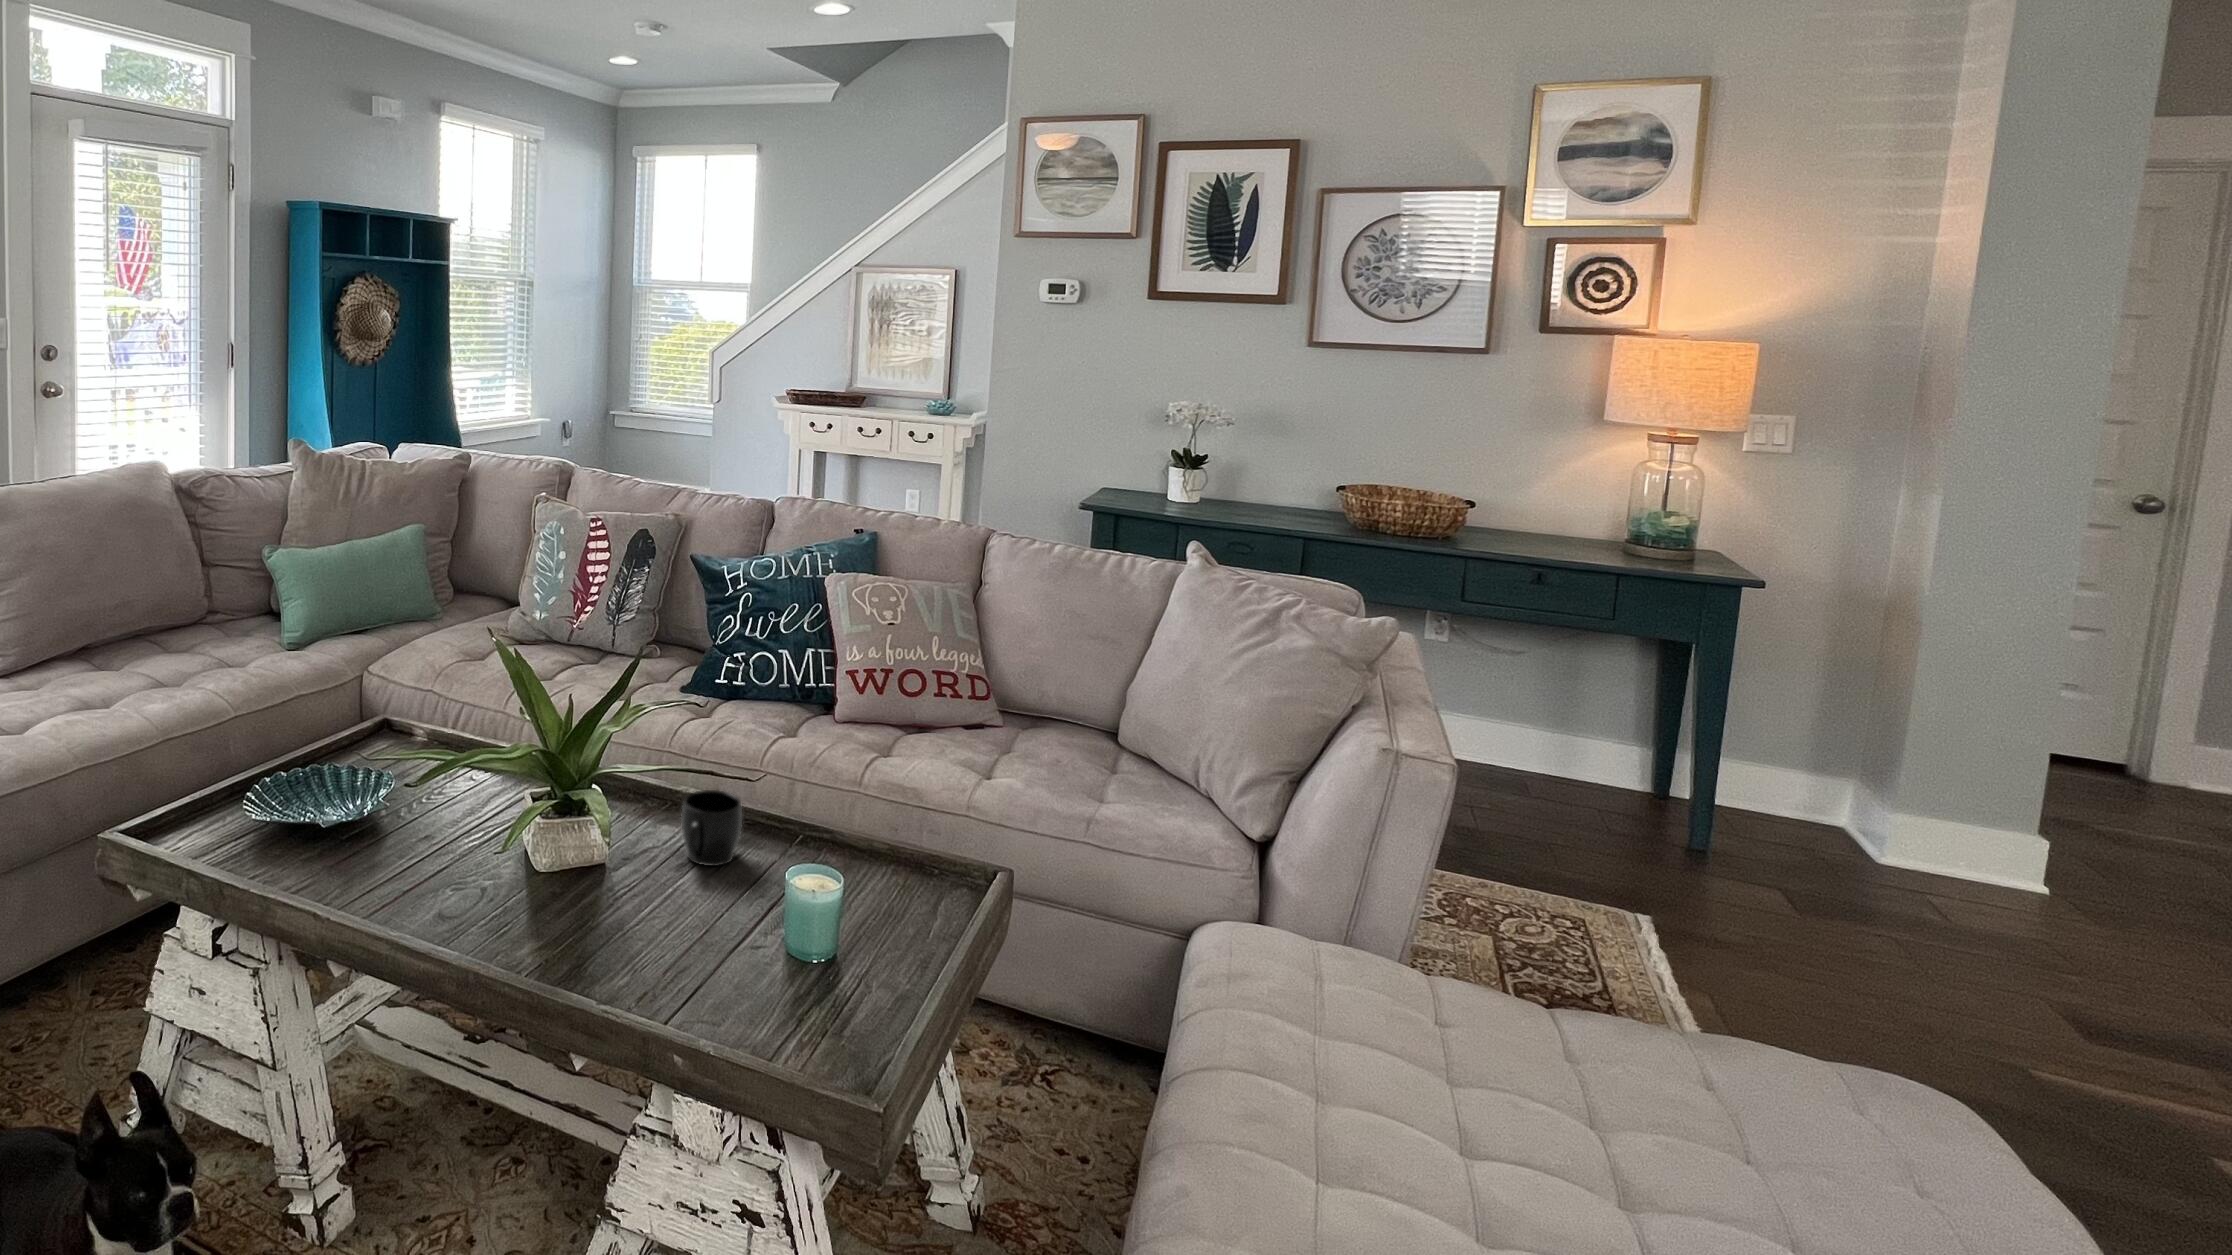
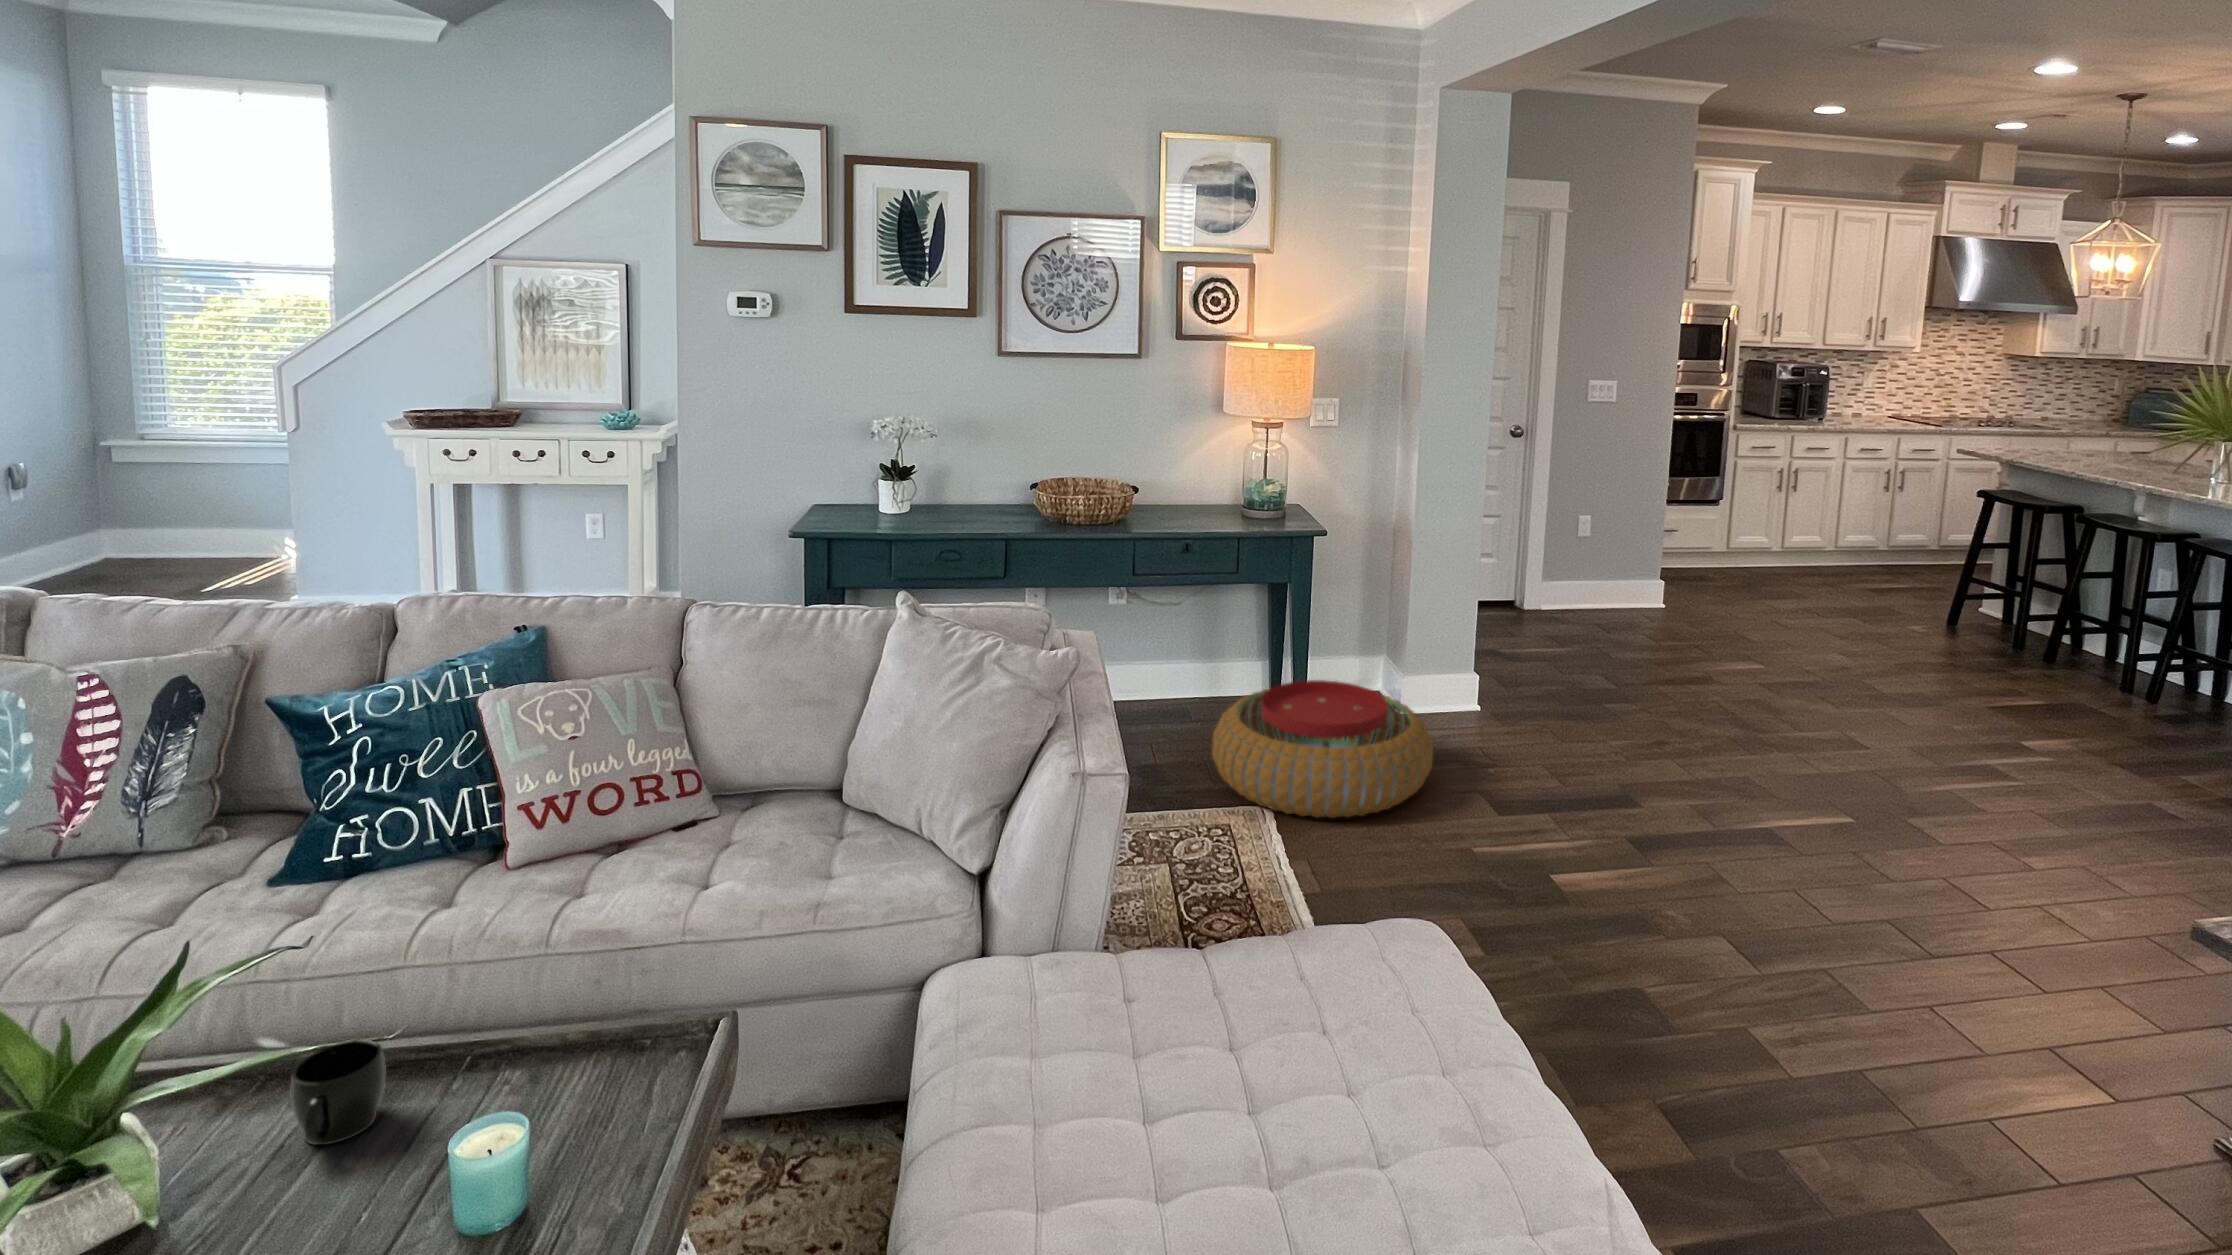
pouf: none [1562,768,1949,968] -> present [1212,680,1434,818]

